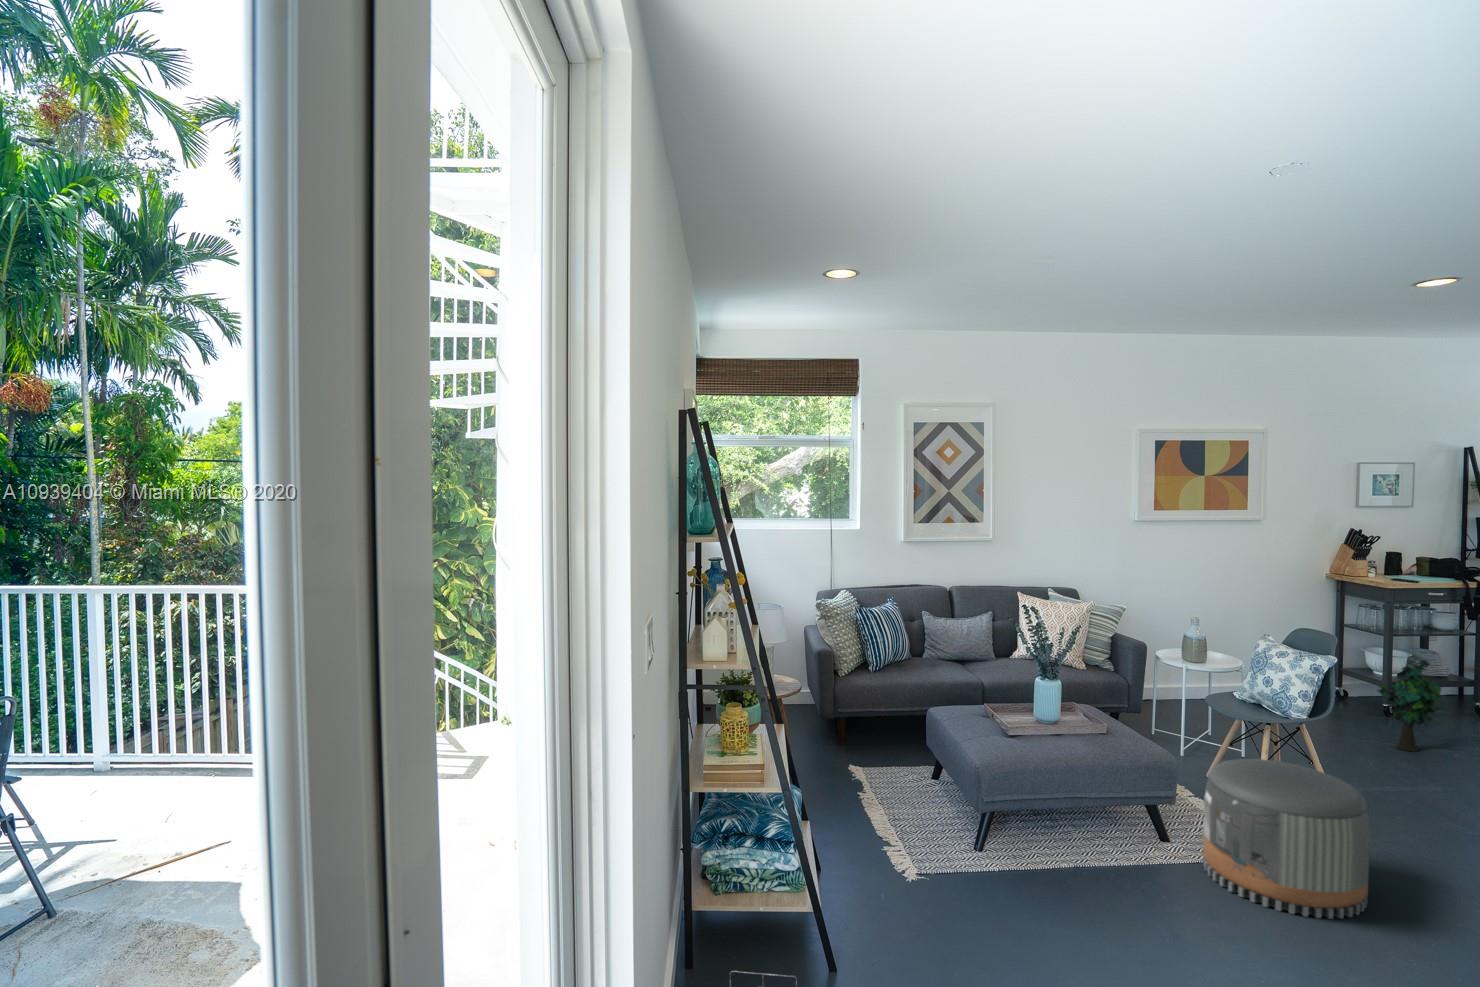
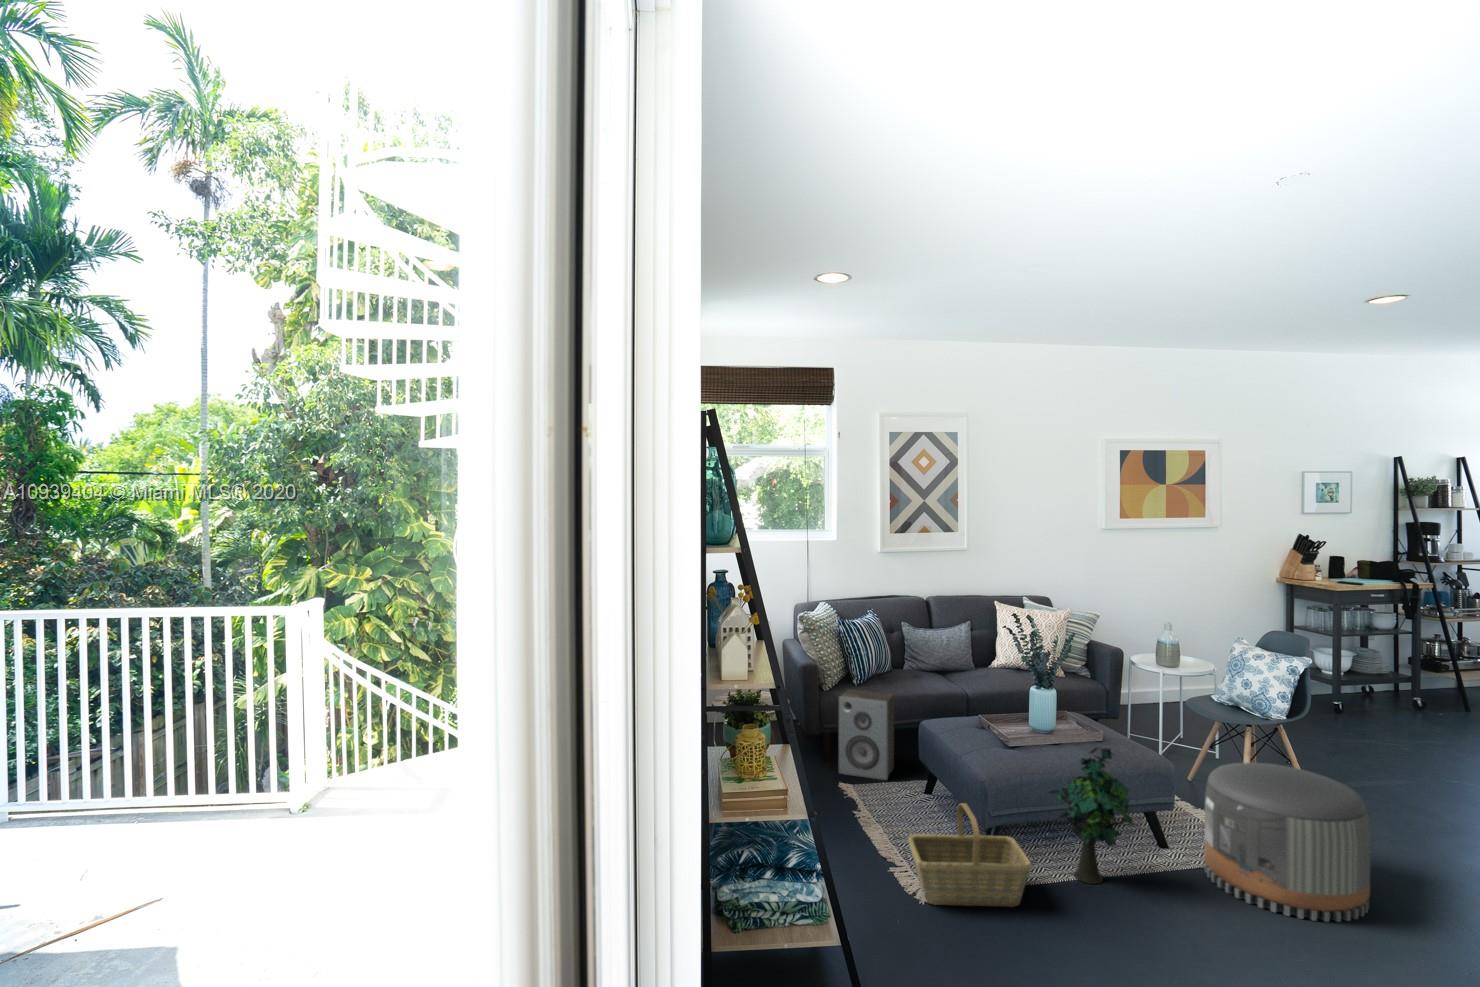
decorative plant: present [1378,660,1443,752] -> present [1050,748,1133,884]
speaker: none [852,676,908,766] -> present [839,690,894,780]
basket: none [903,788,1020,889] -> present [908,803,1032,907]

